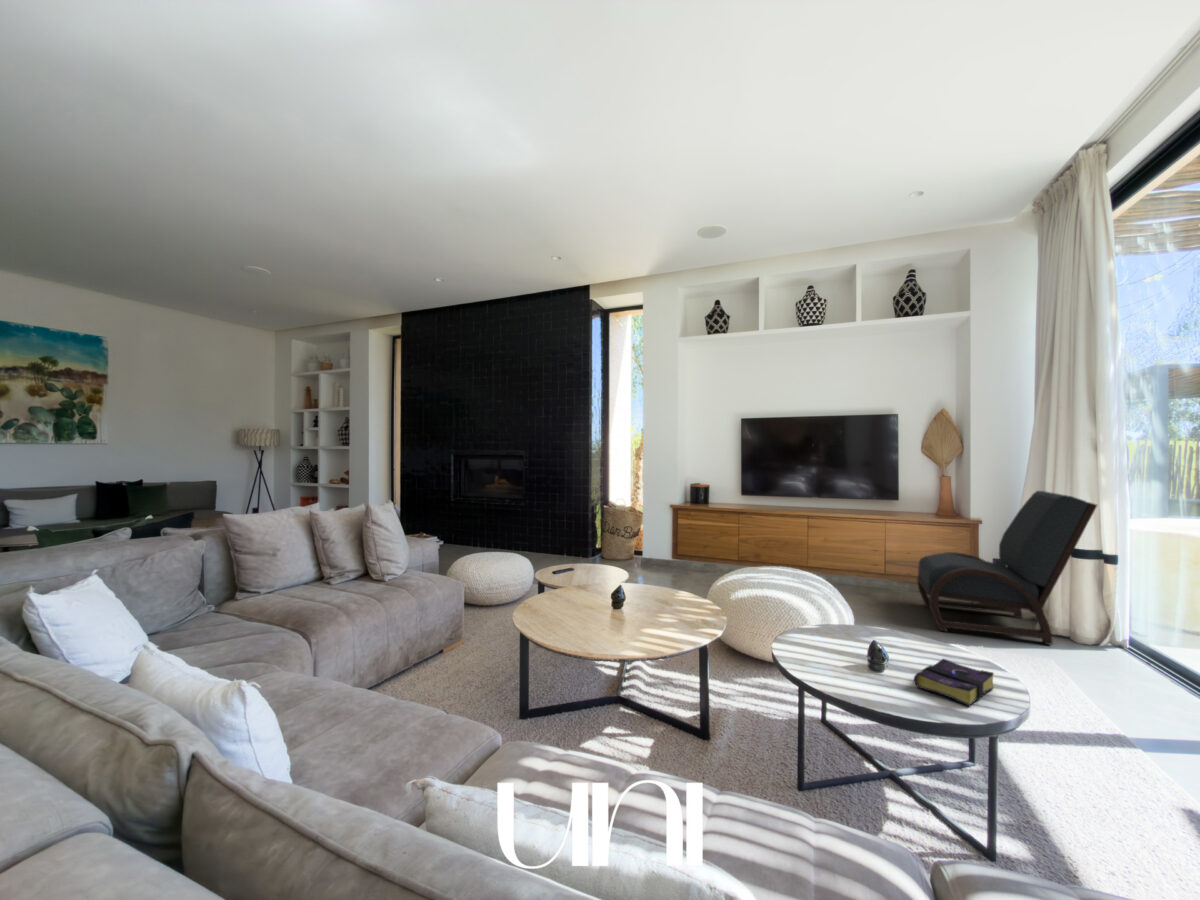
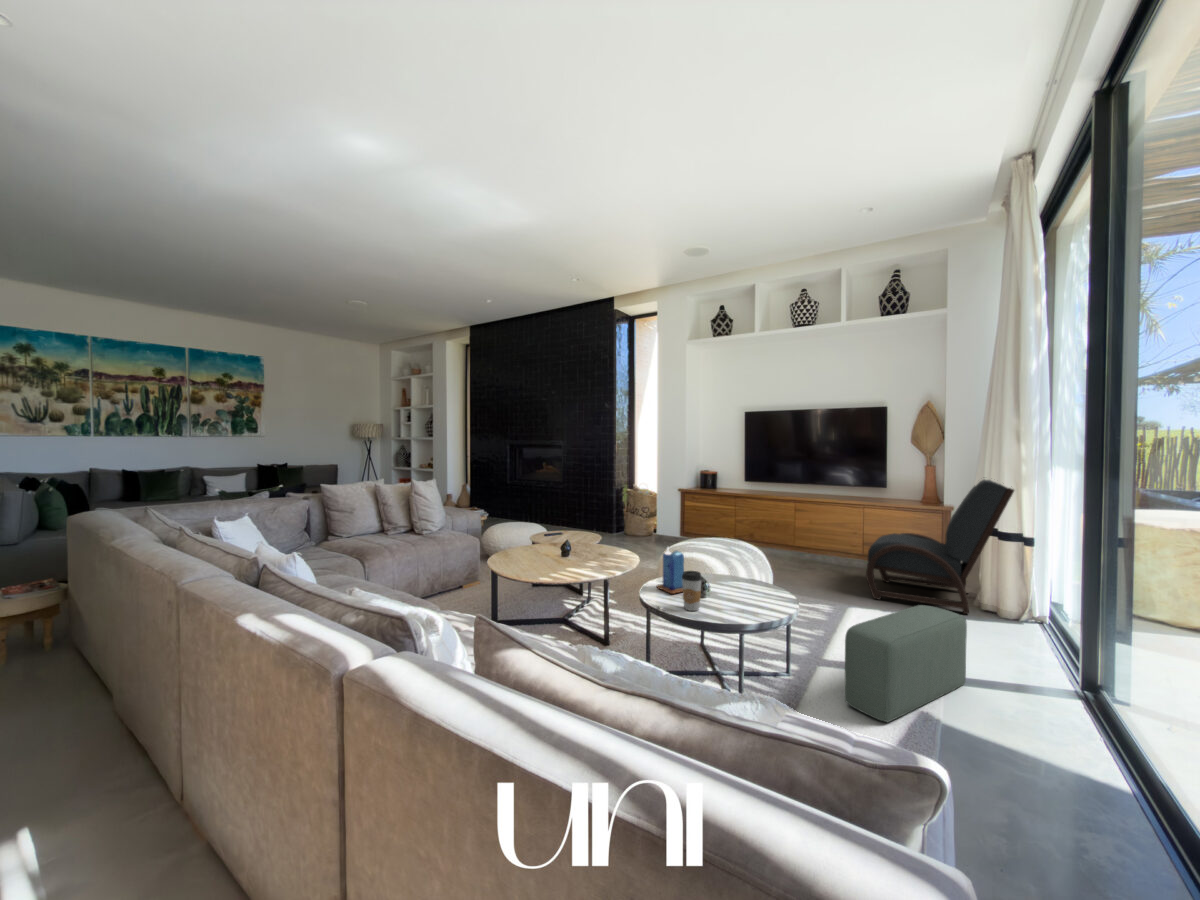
candle: none [802,598,851,669] -> present [657,548,684,594]
coffee cup: none [877,637,911,699] -> present [682,571,702,611]
pouf: none [1073,652,1166,834] -> present [845,605,967,722]
book: present [914,659,993,706] -> none [713,592,770,617]

